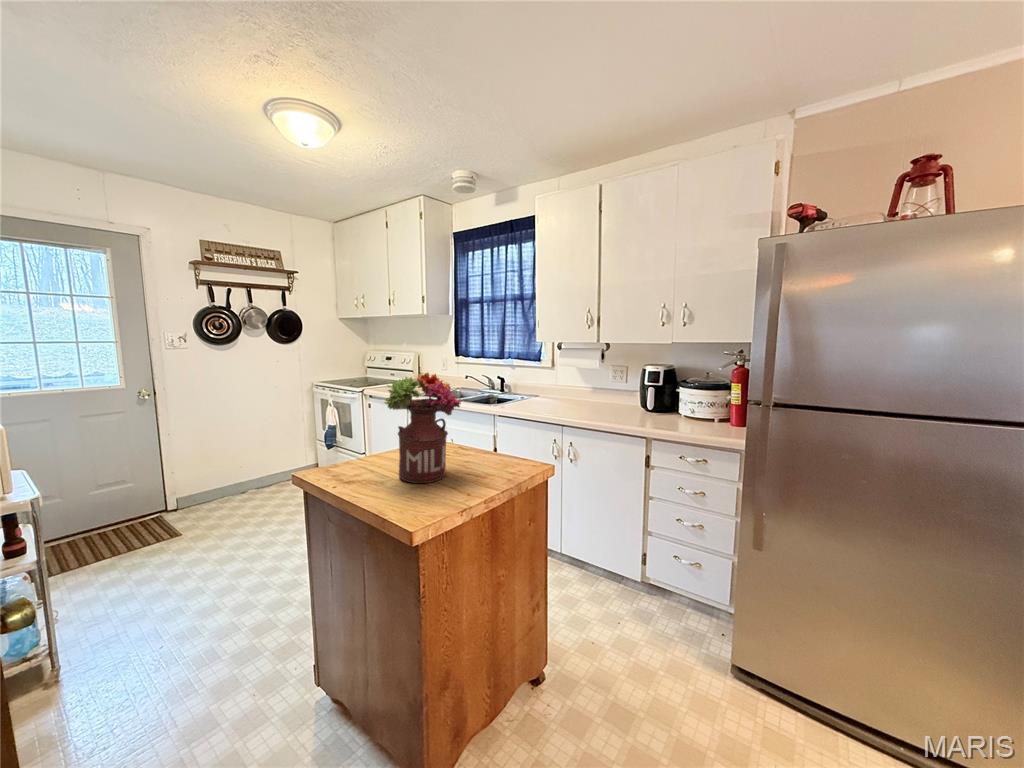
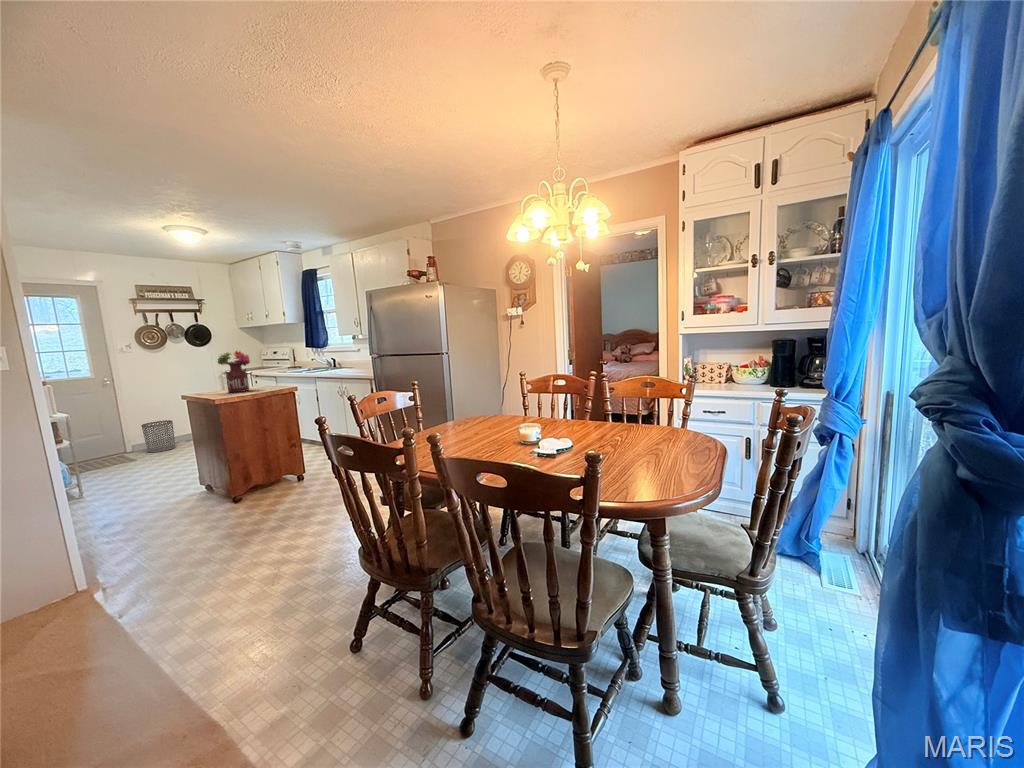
waste bin: none [193,458,242,513] -> present [141,420,175,452]

